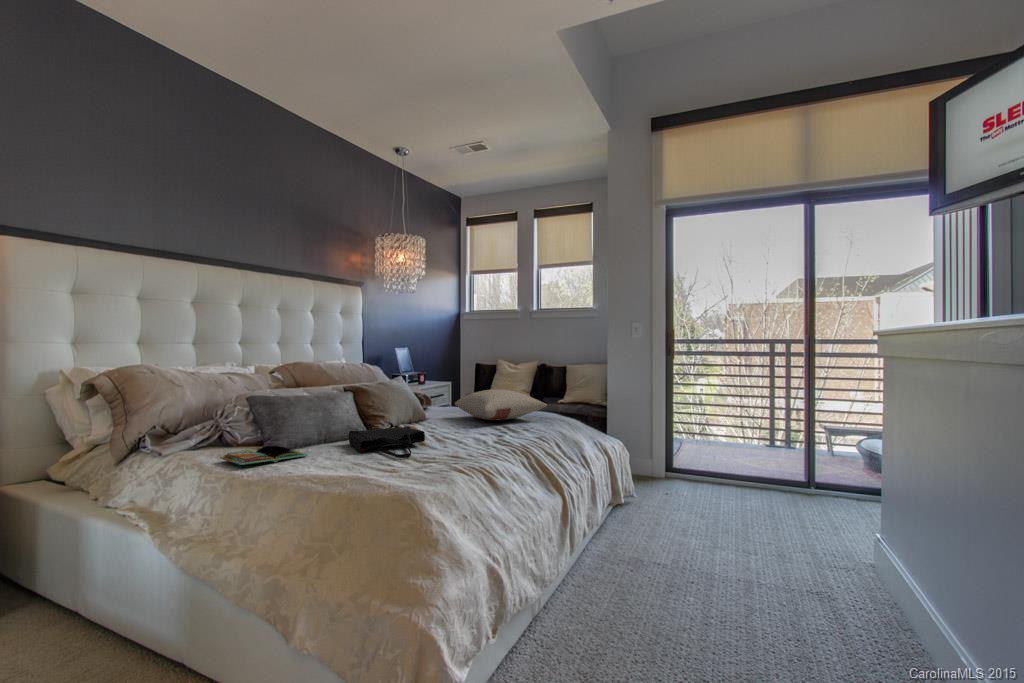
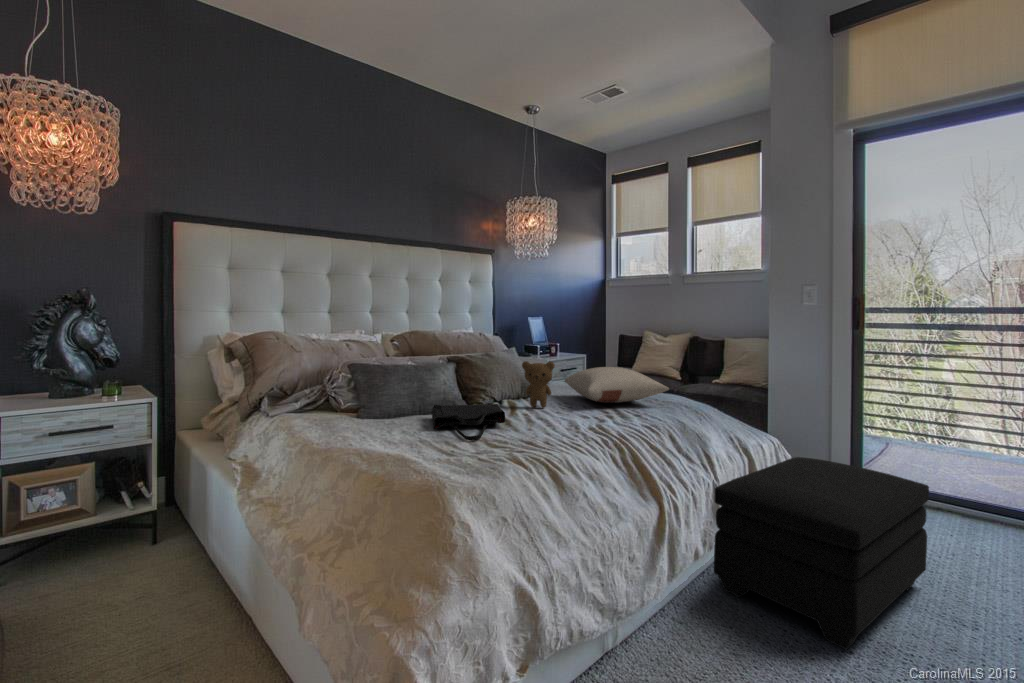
teddy bear: none [424,386,455,429] -> present [522,361,555,408]
book: present [220,446,308,465] -> none [308,414,385,433]
ottoman: none [592,453,726,586] -> present [714,457,929,650]

